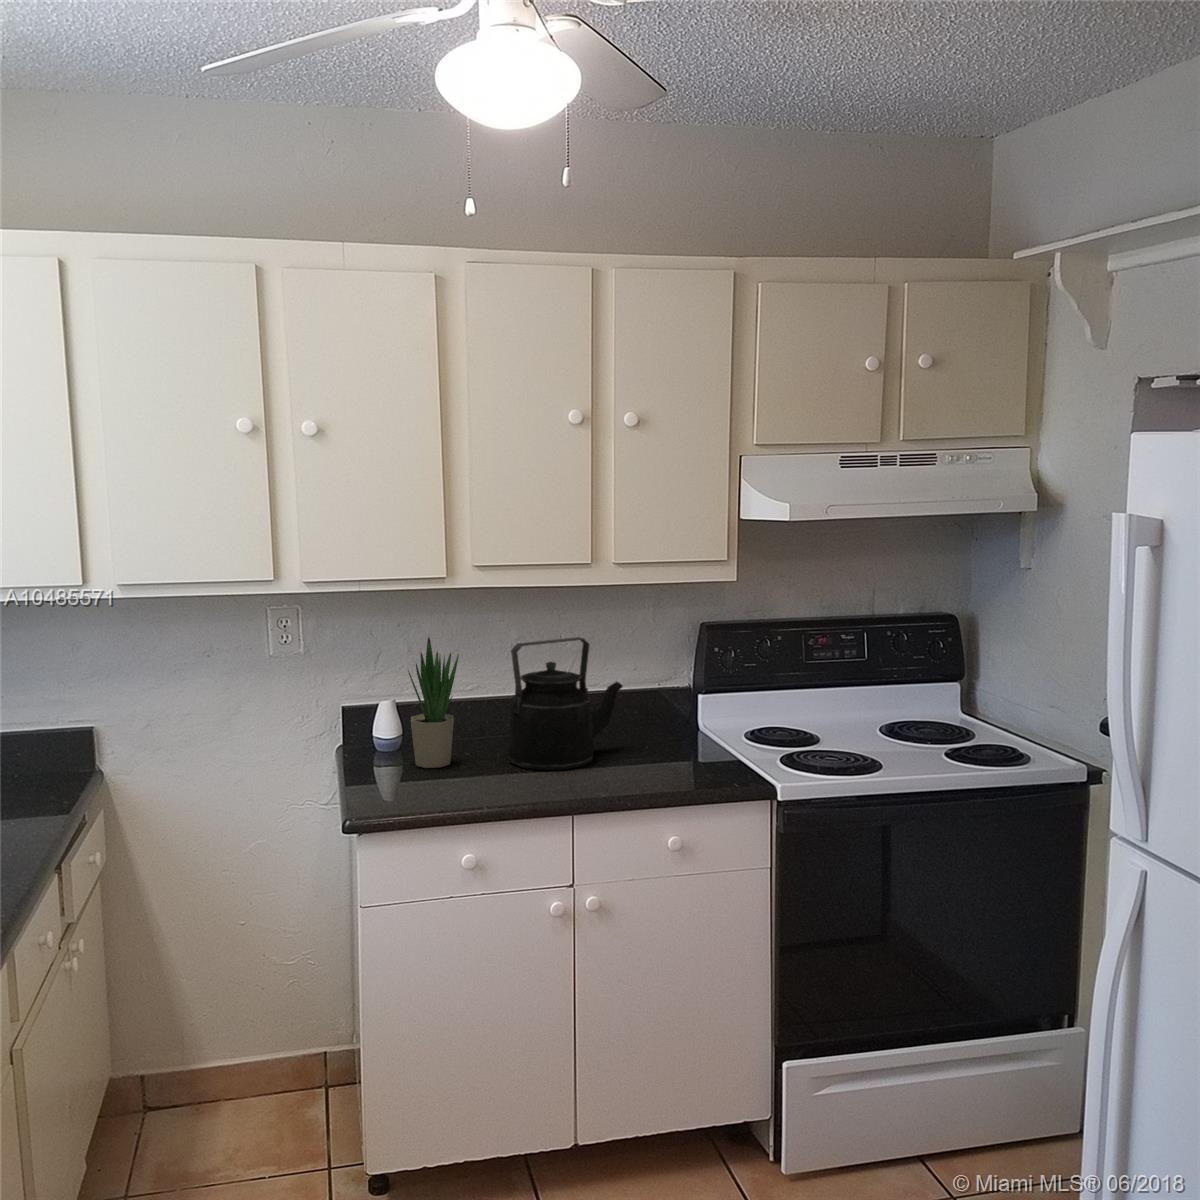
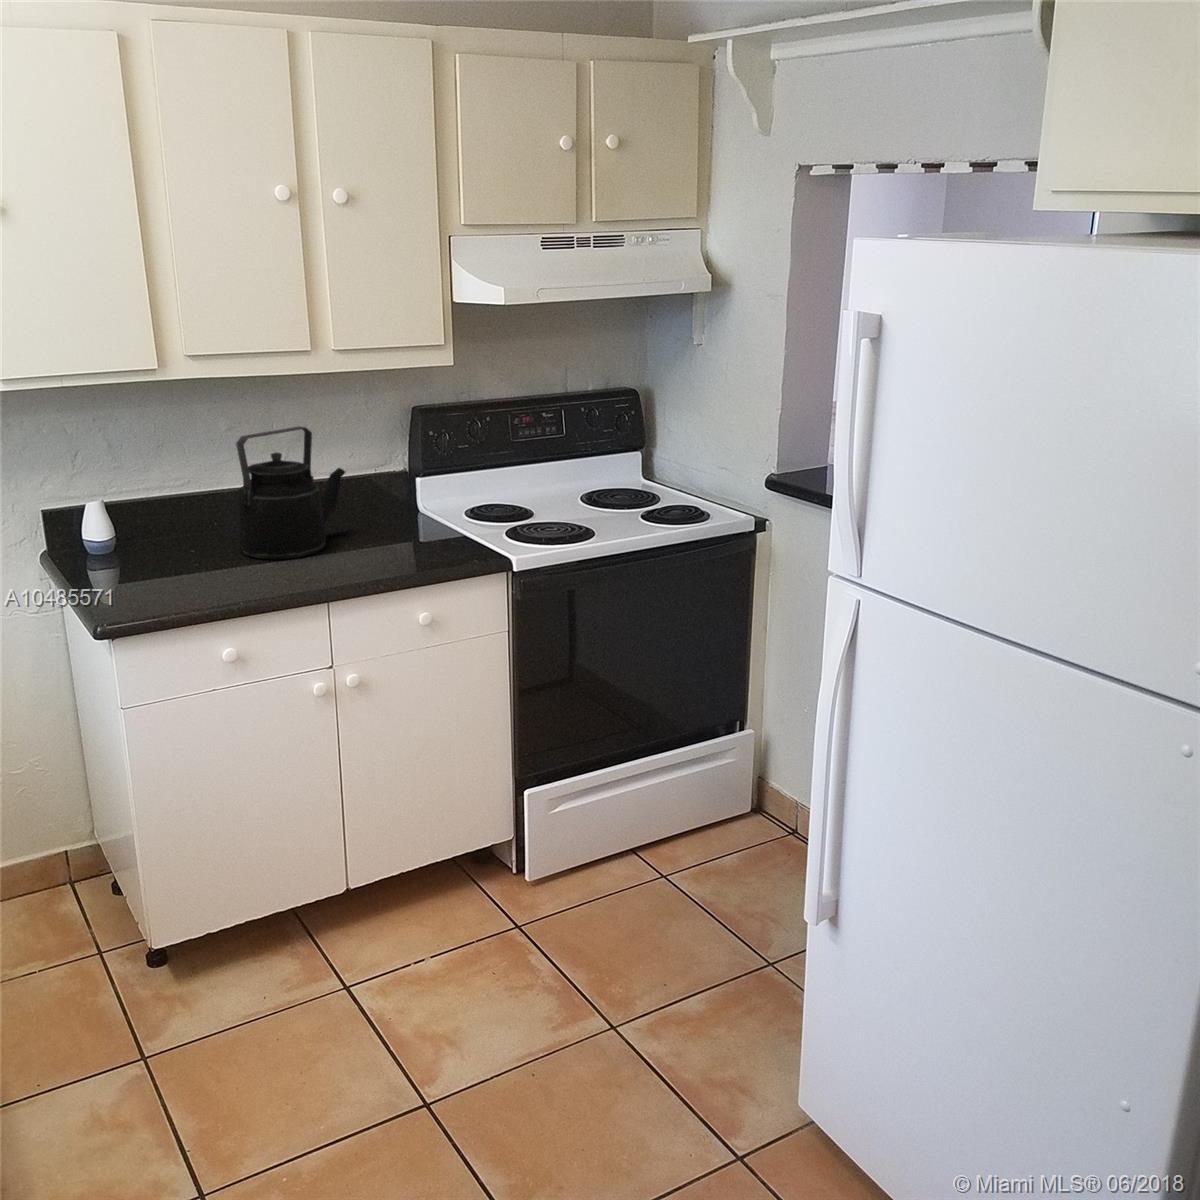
potted plant: present [408,637,459,768] -> none [124,433,182,567]

